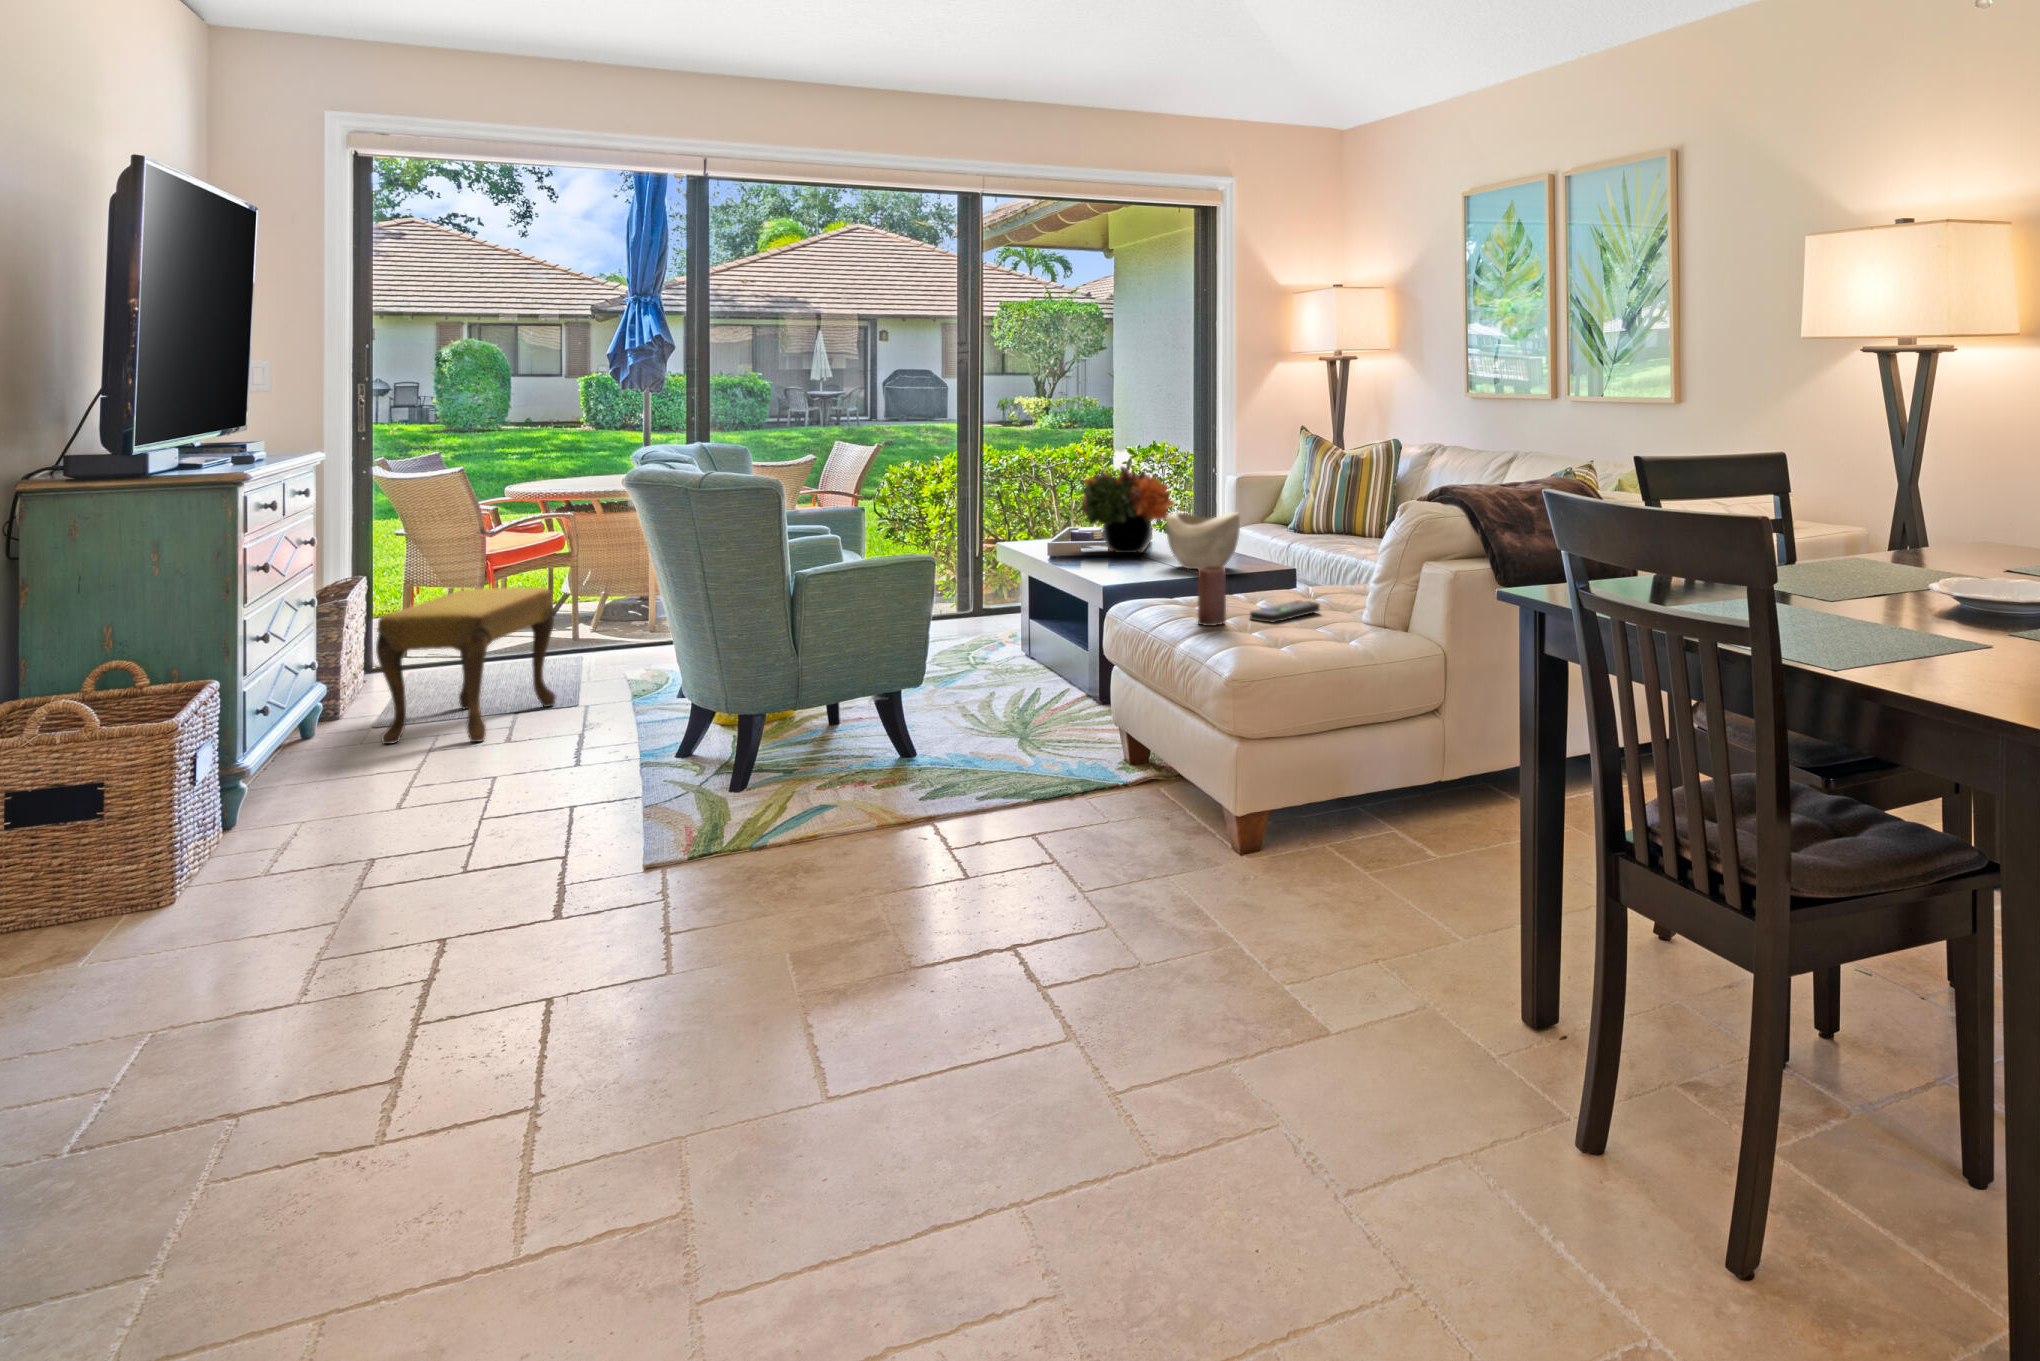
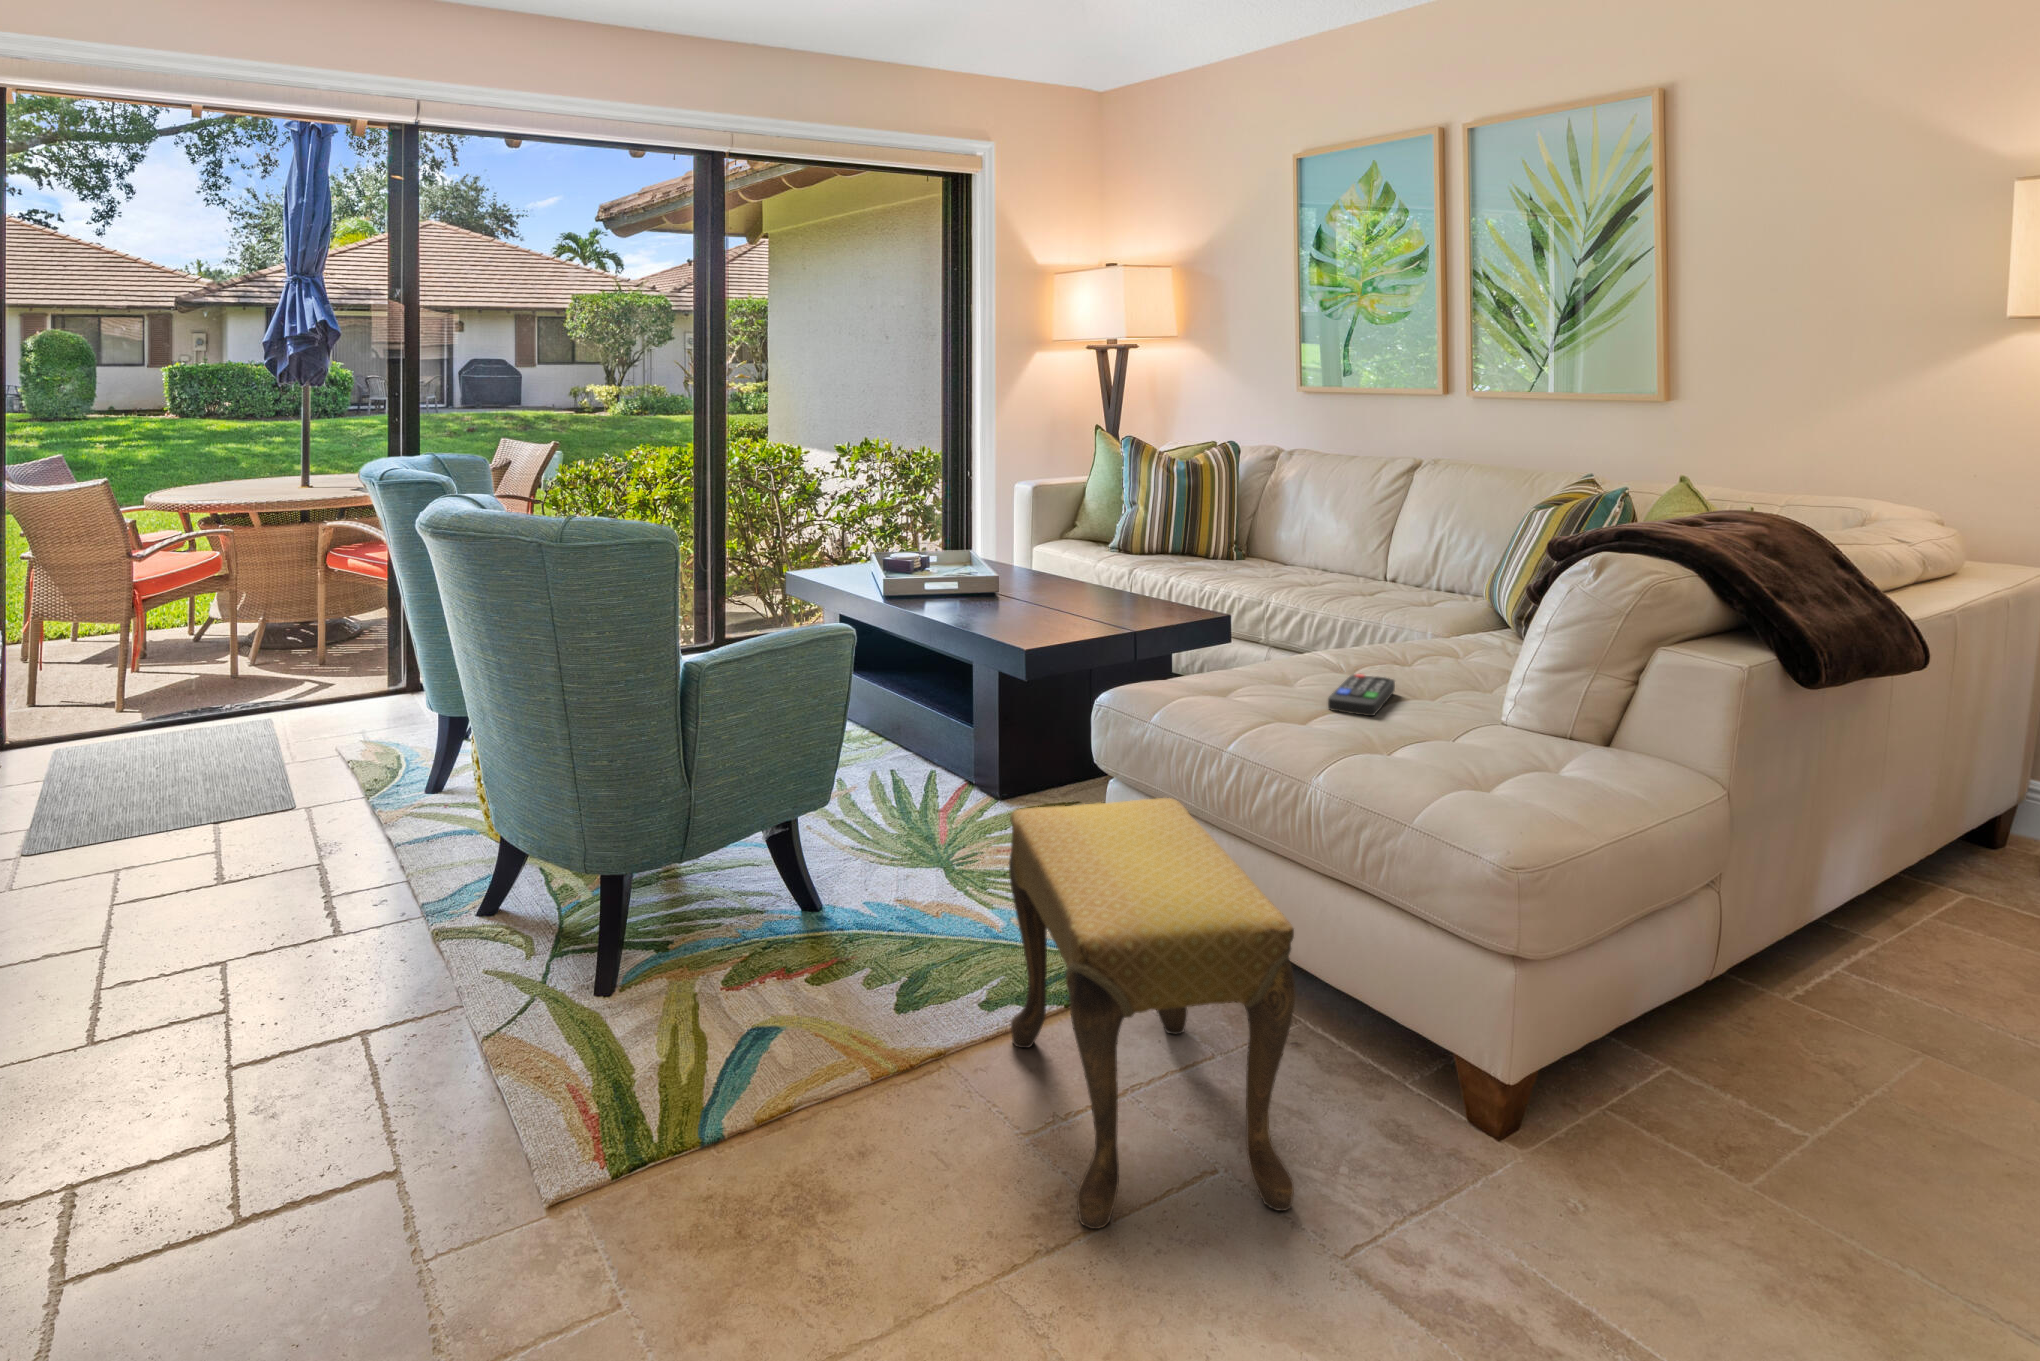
flower arrangement: present [1080,467,1173,553] -> none [920,480,1040,588]
decorative bowl: present [1166,512,1240,569] -> none [1064,539,1159,613]
candle: present [1198,566,1226,626] -> none [1278,638,1320,727]
footstool: present [376,587,555,744] -> present [1009,798,1296,1229]

